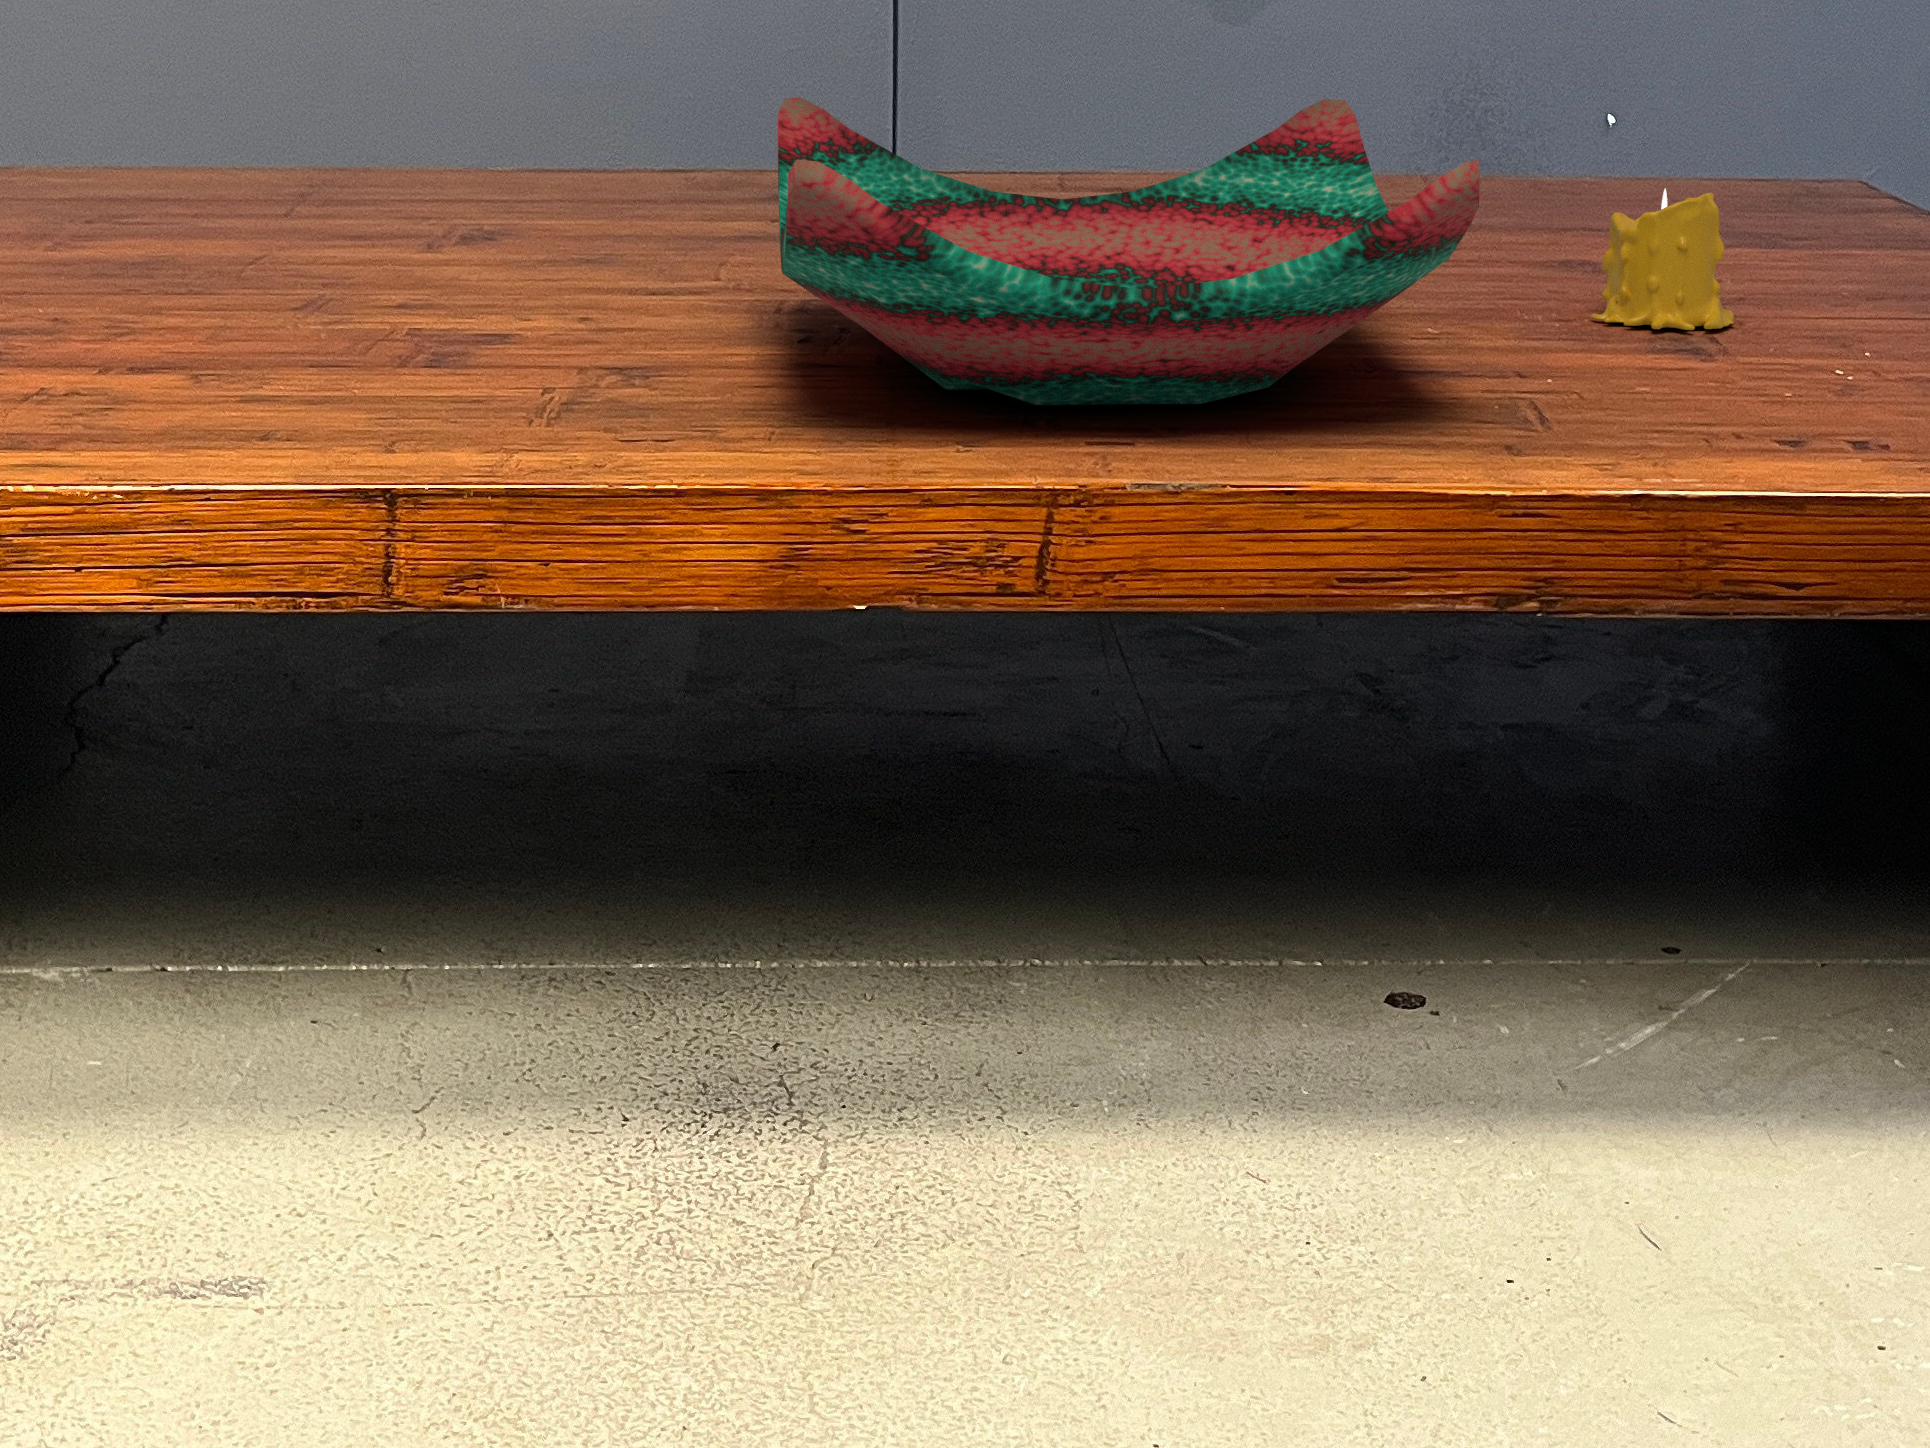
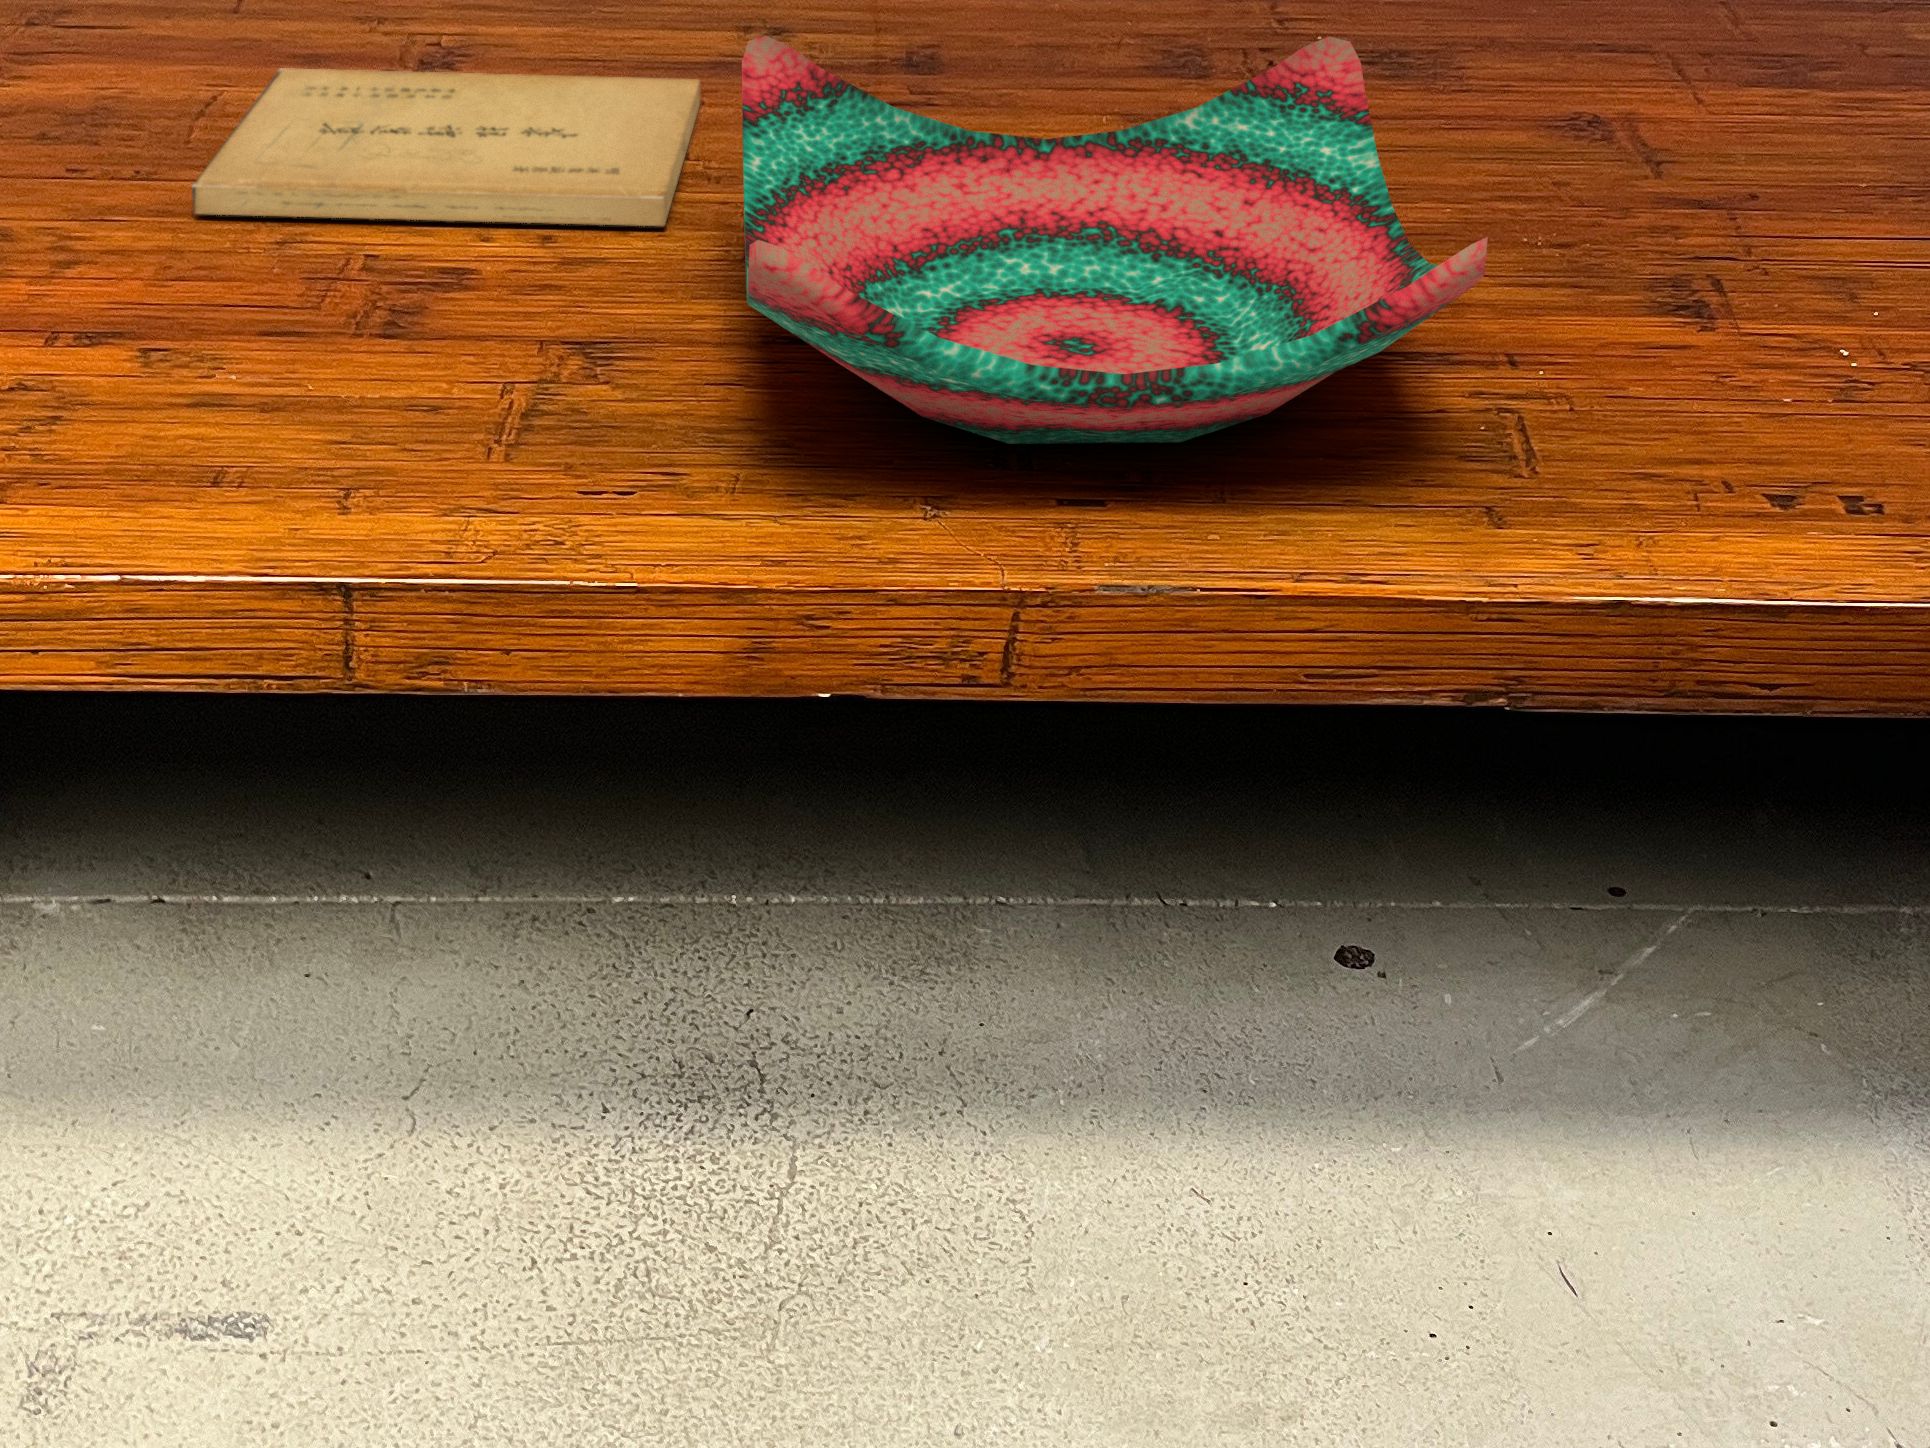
candle: present [1591,189,1734,330] -> none [1594,130,1744,293]
book: none [250,217,734,301] -> present [192,68,700,226]

